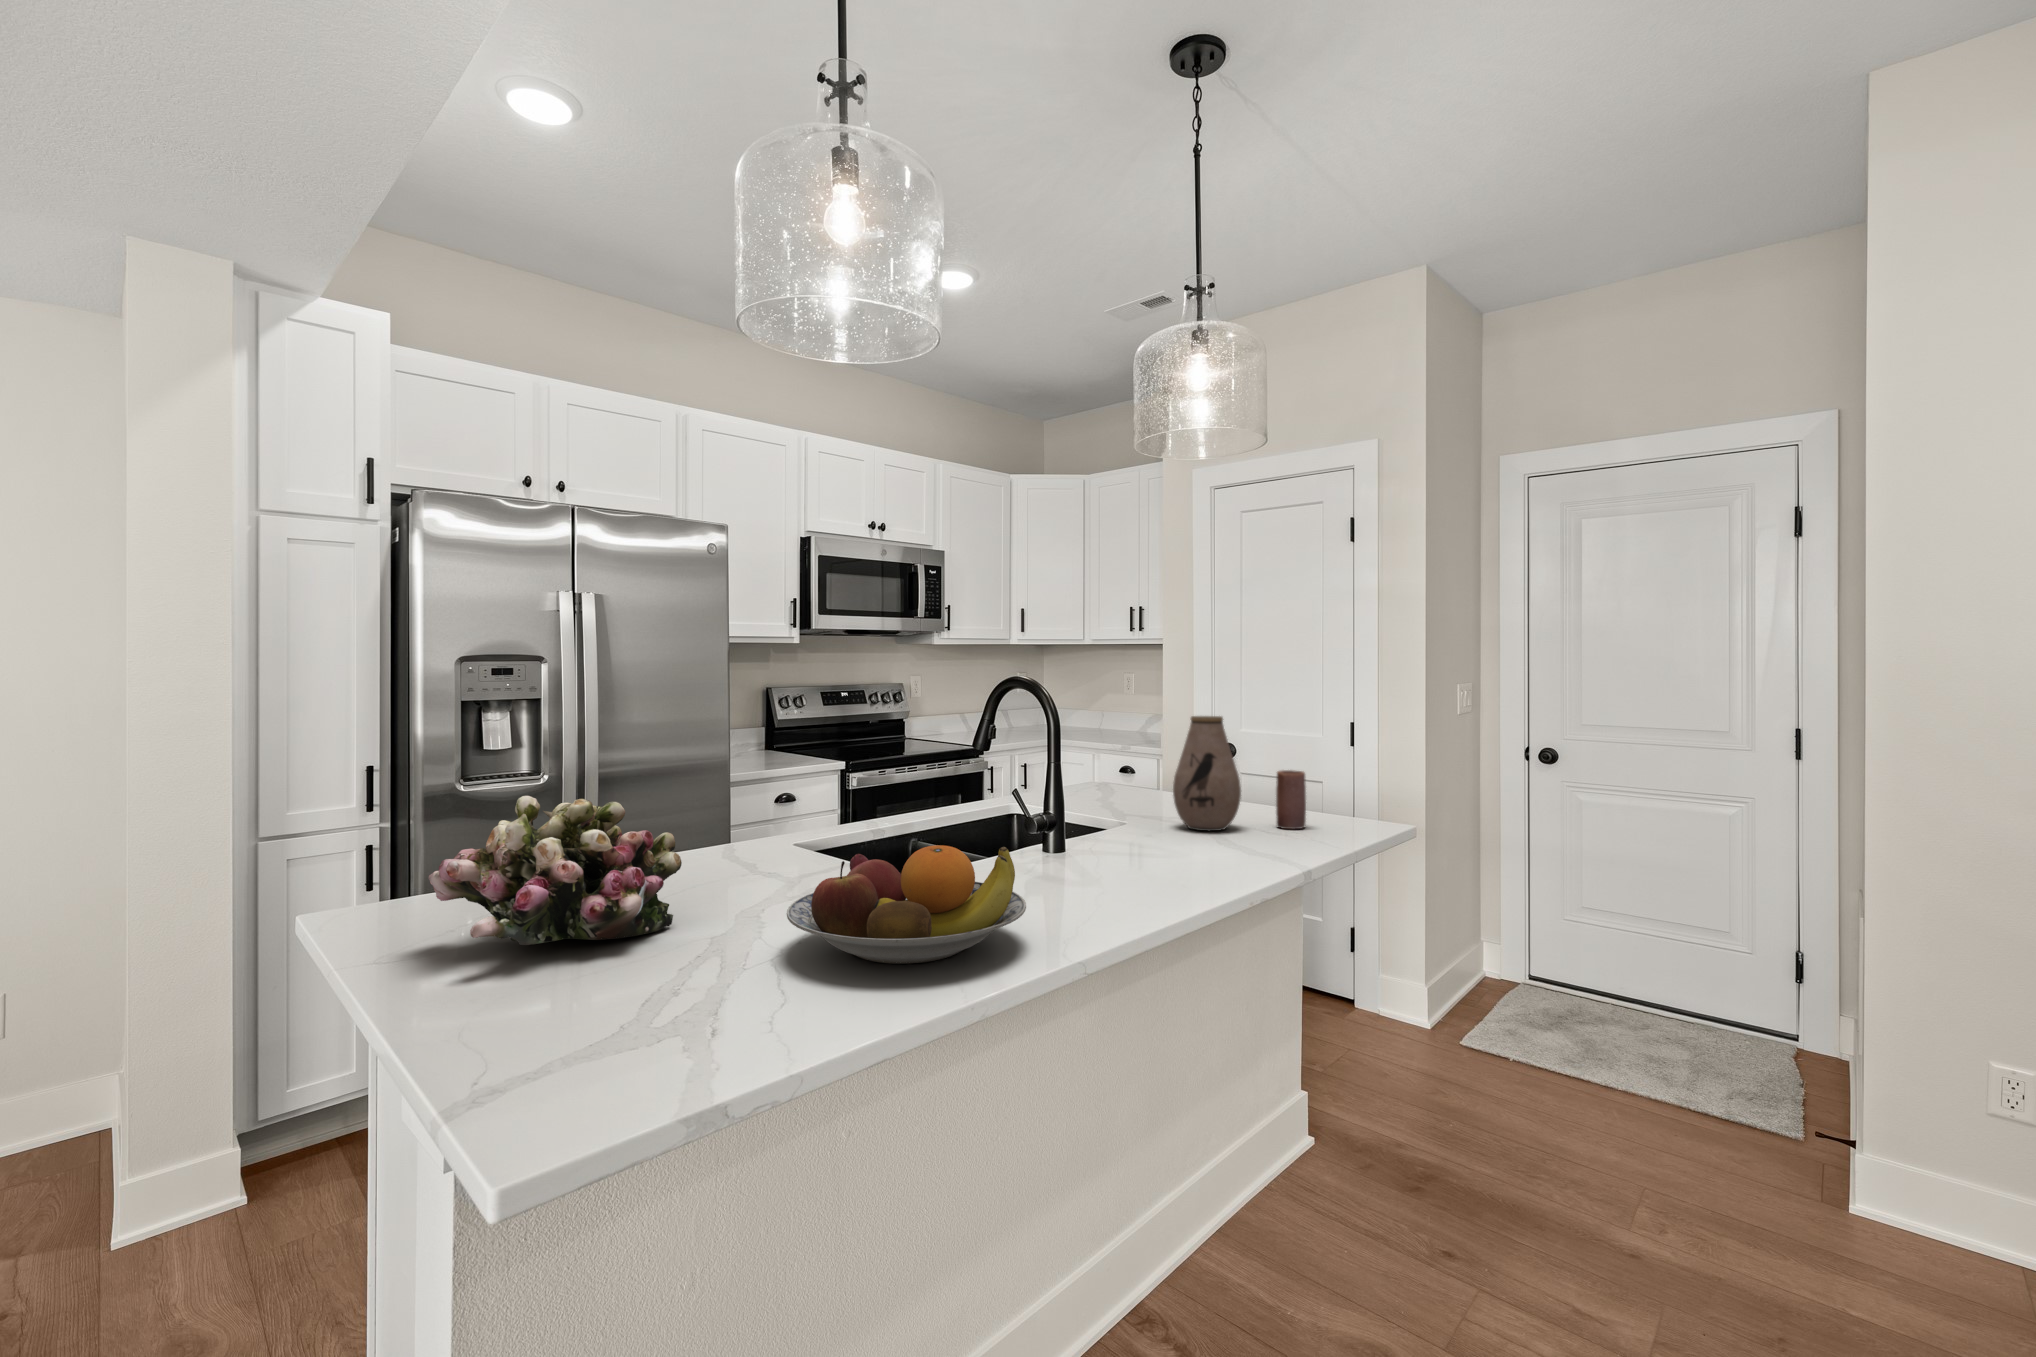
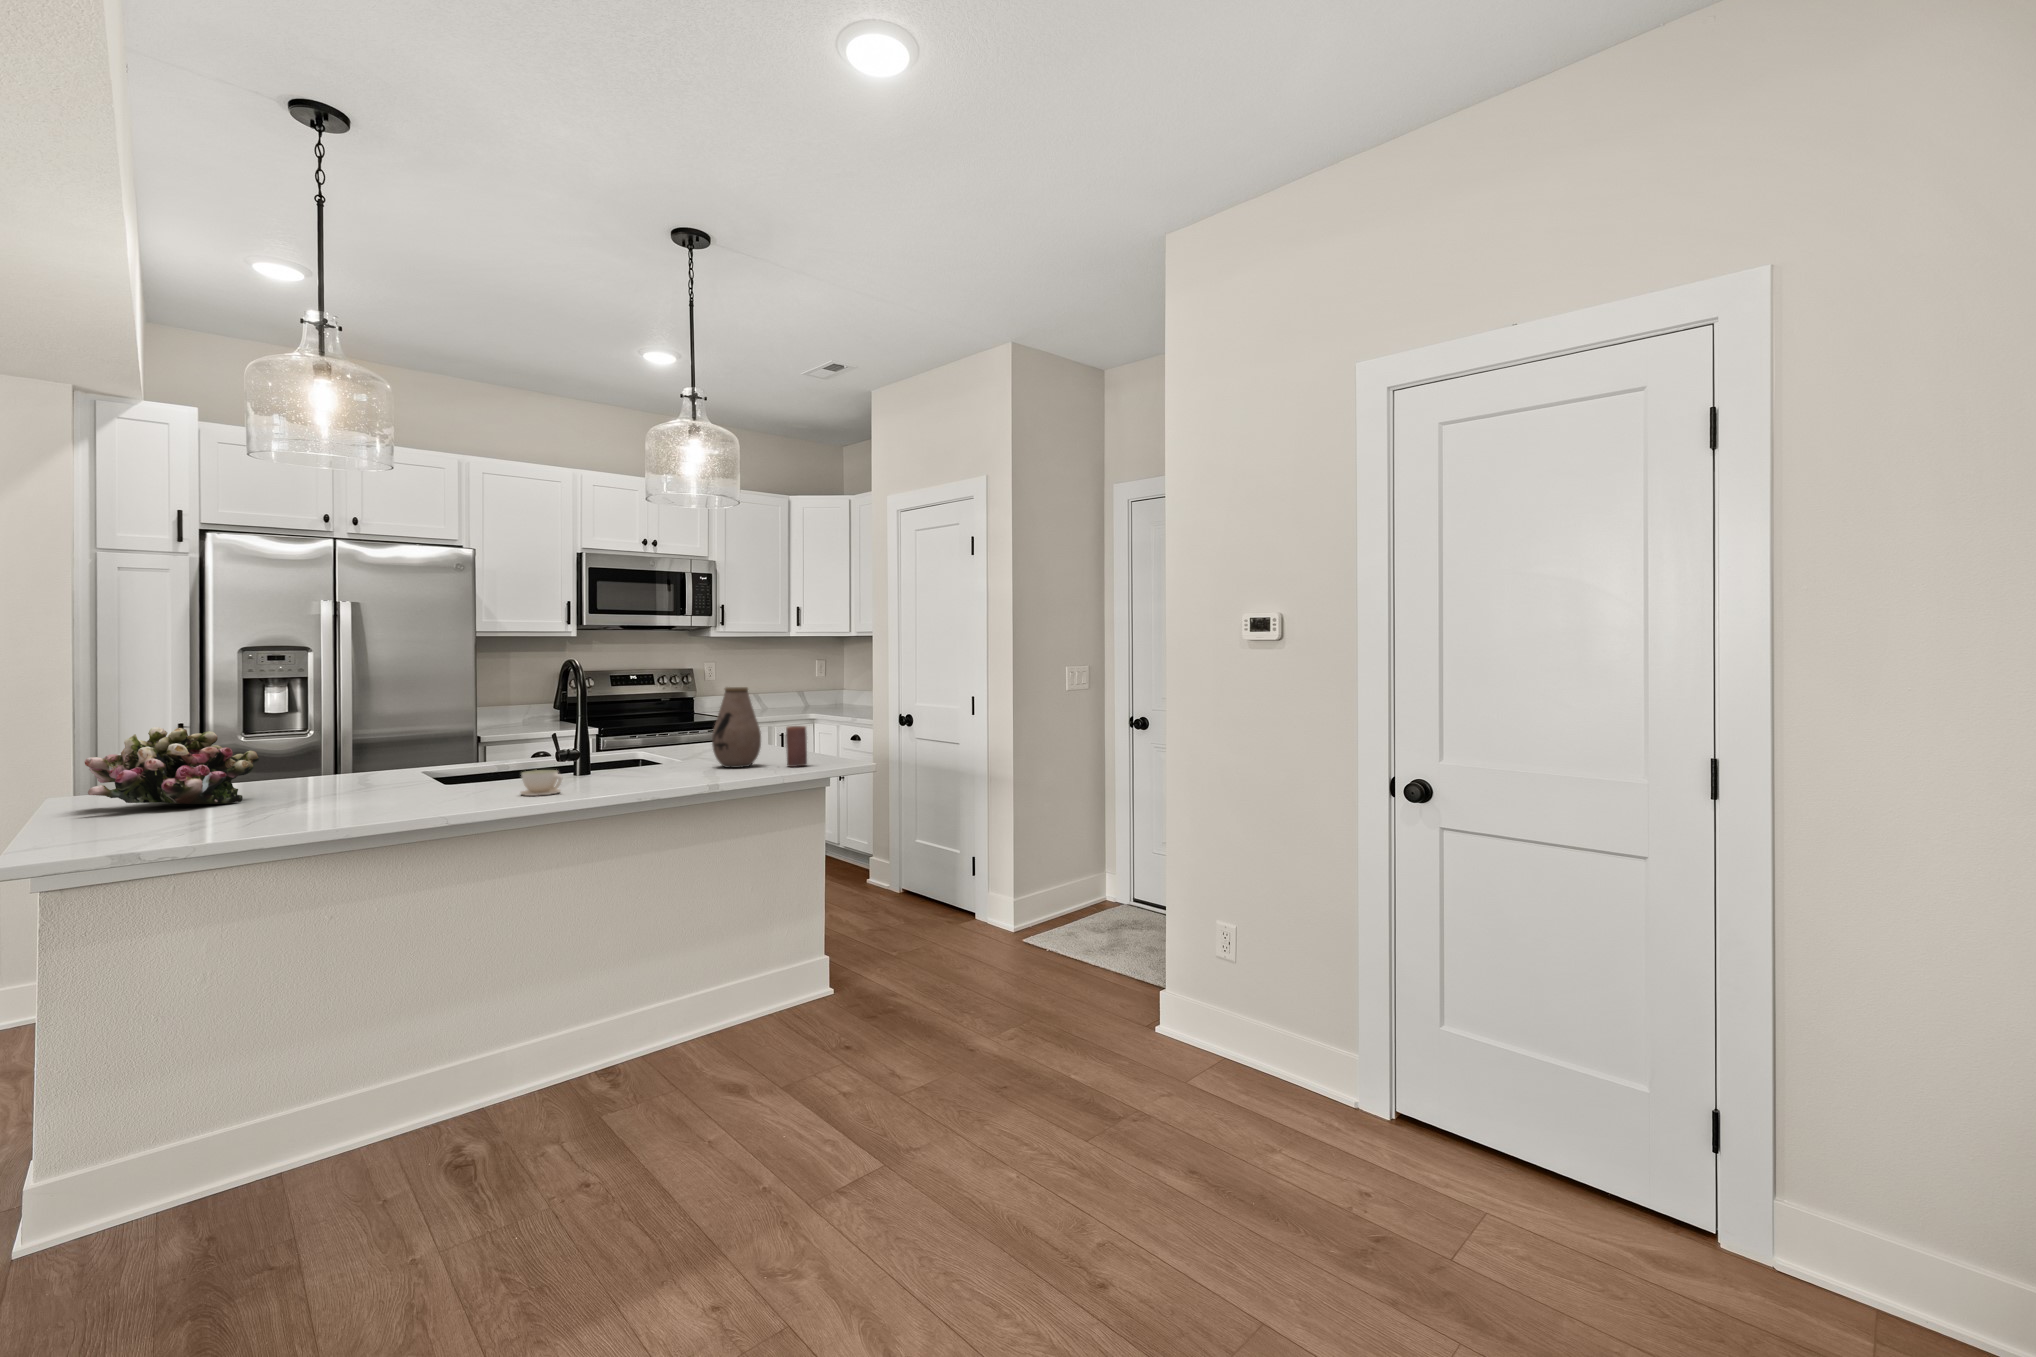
fruit bowl: present [787,845,1026,964] -> none [257,753,421,813]
coffee cup: none [1100,856,1166,904] -> present [521,770,562,796]

